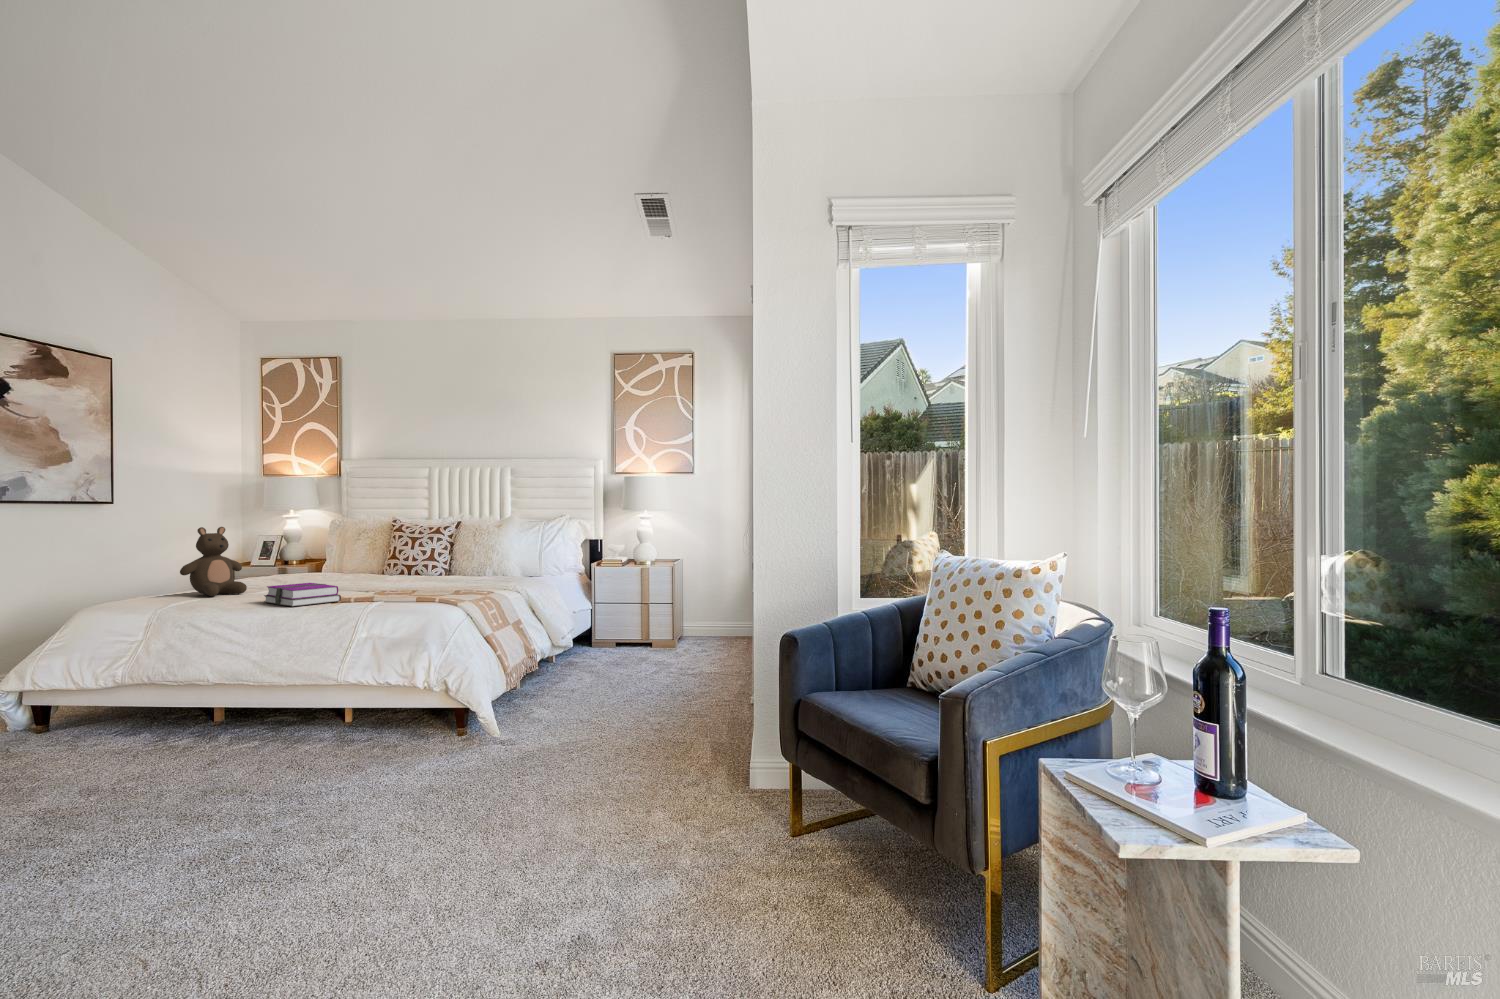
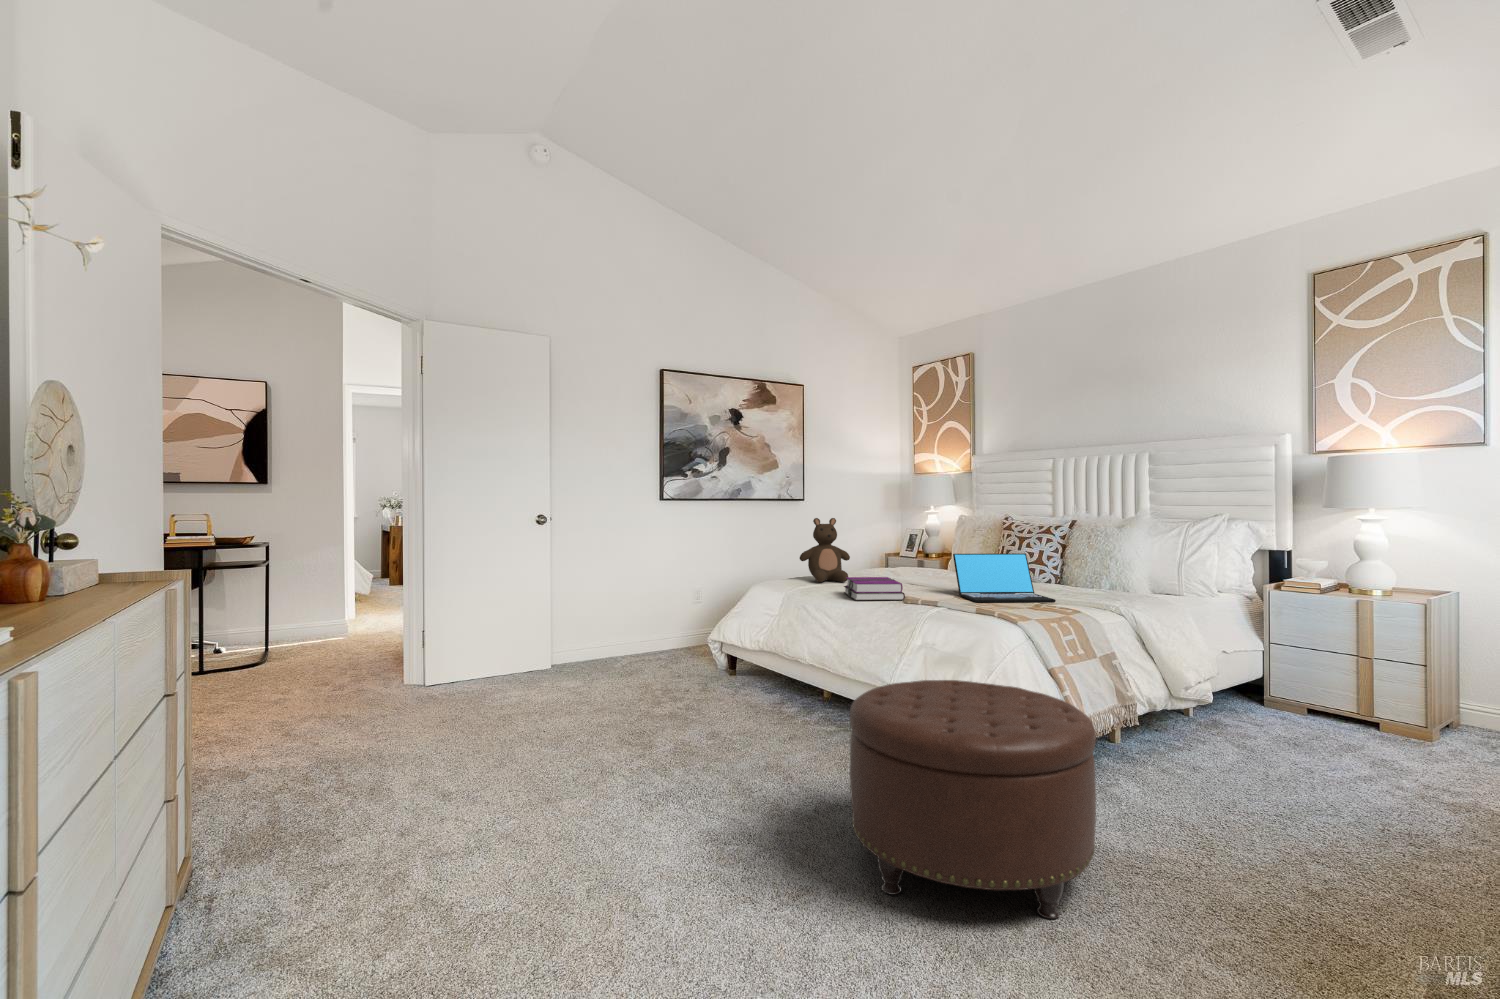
laptop: none [375,552,468,596] -> present [953,553,1056,602]
ottoman: none [370,649,552,811] -> present [850,680,1096,919]

